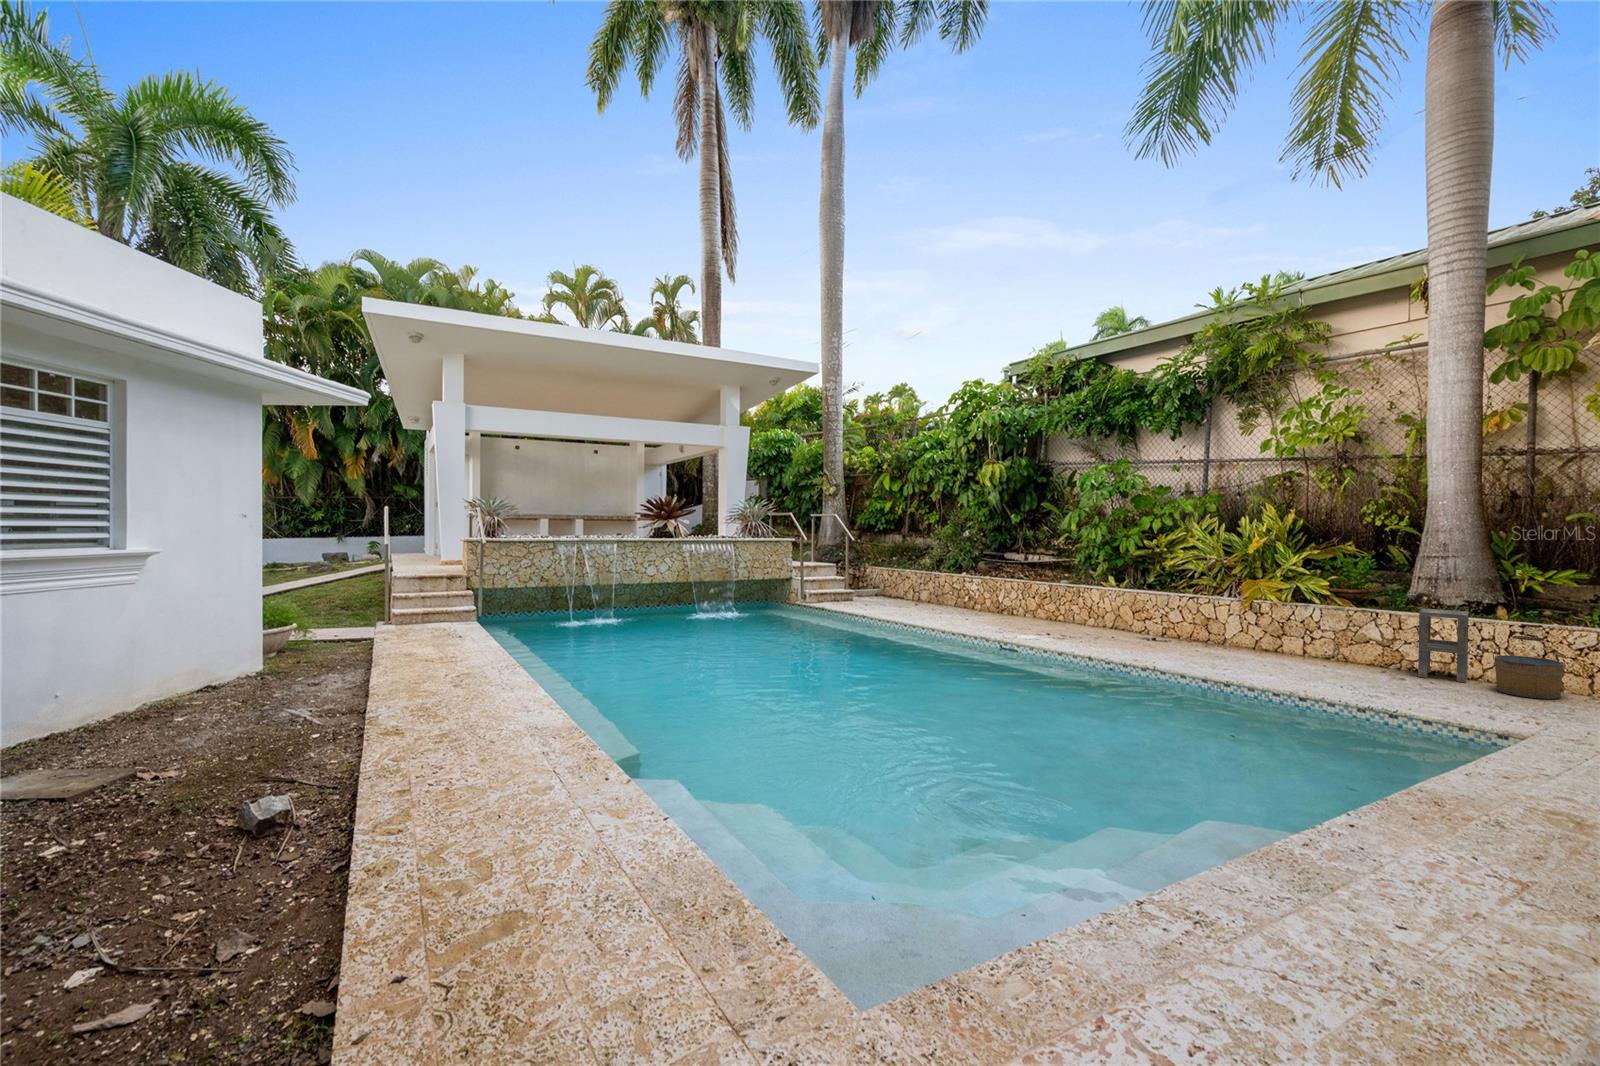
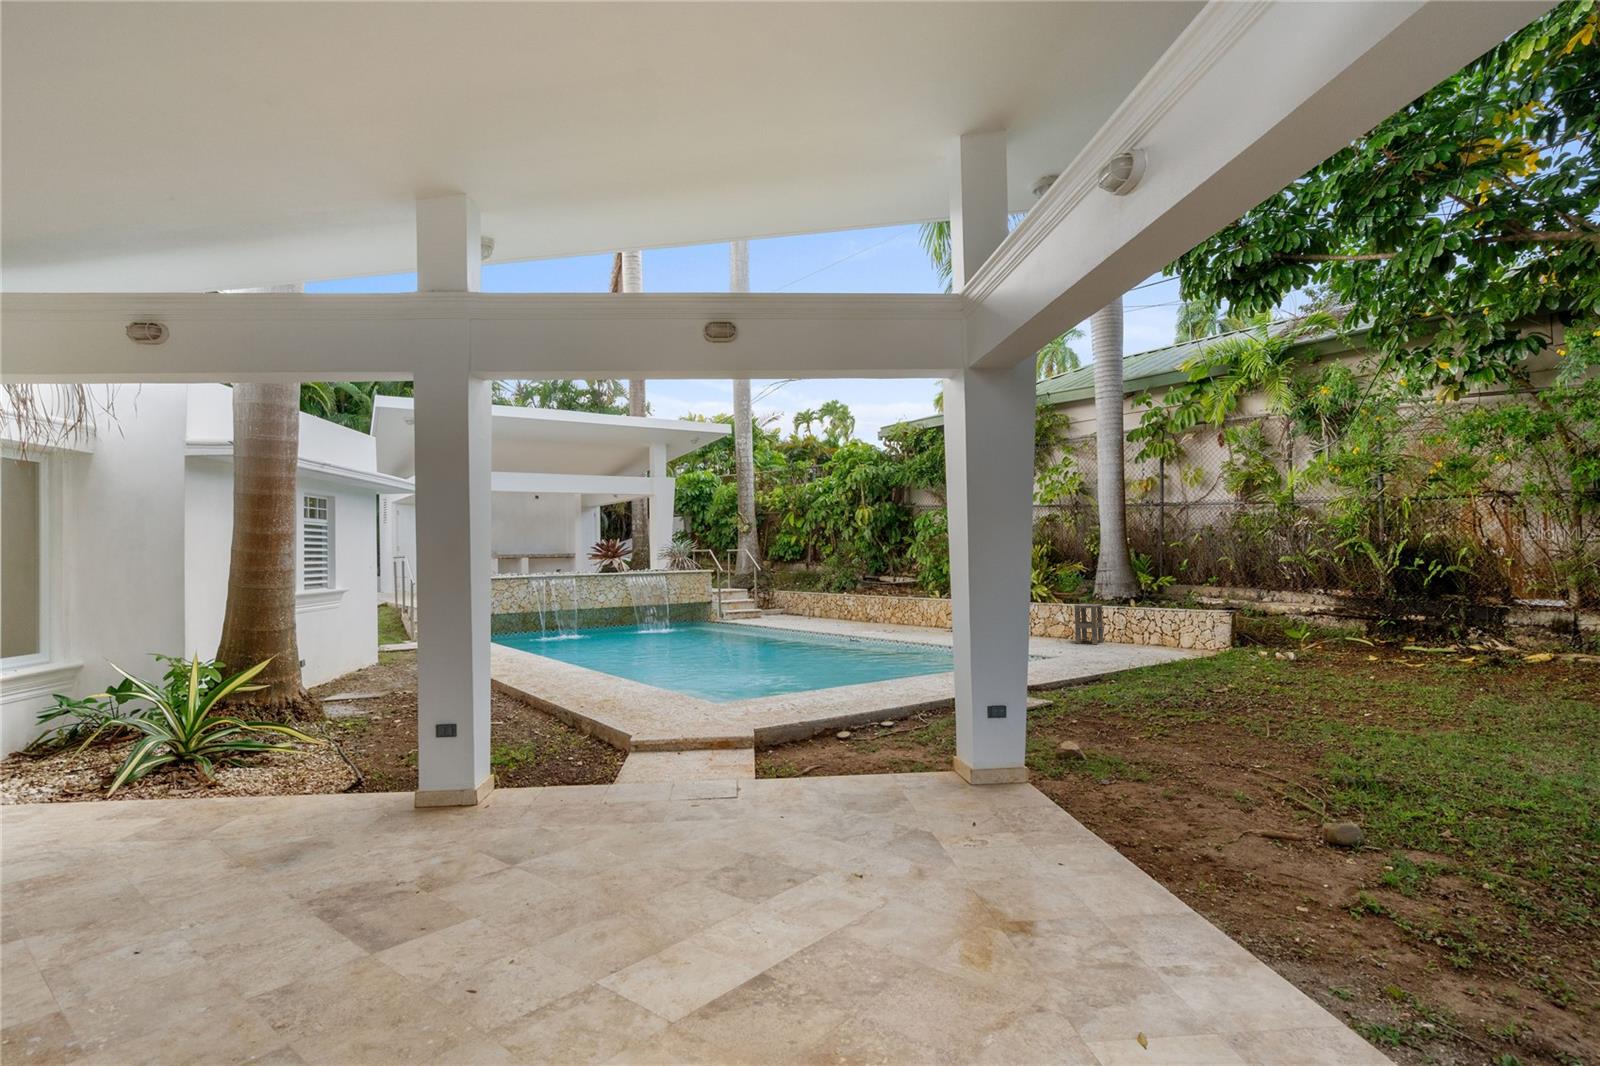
bucket: present [1493,636,1565,699] -> none [1103,616,1132,650]

